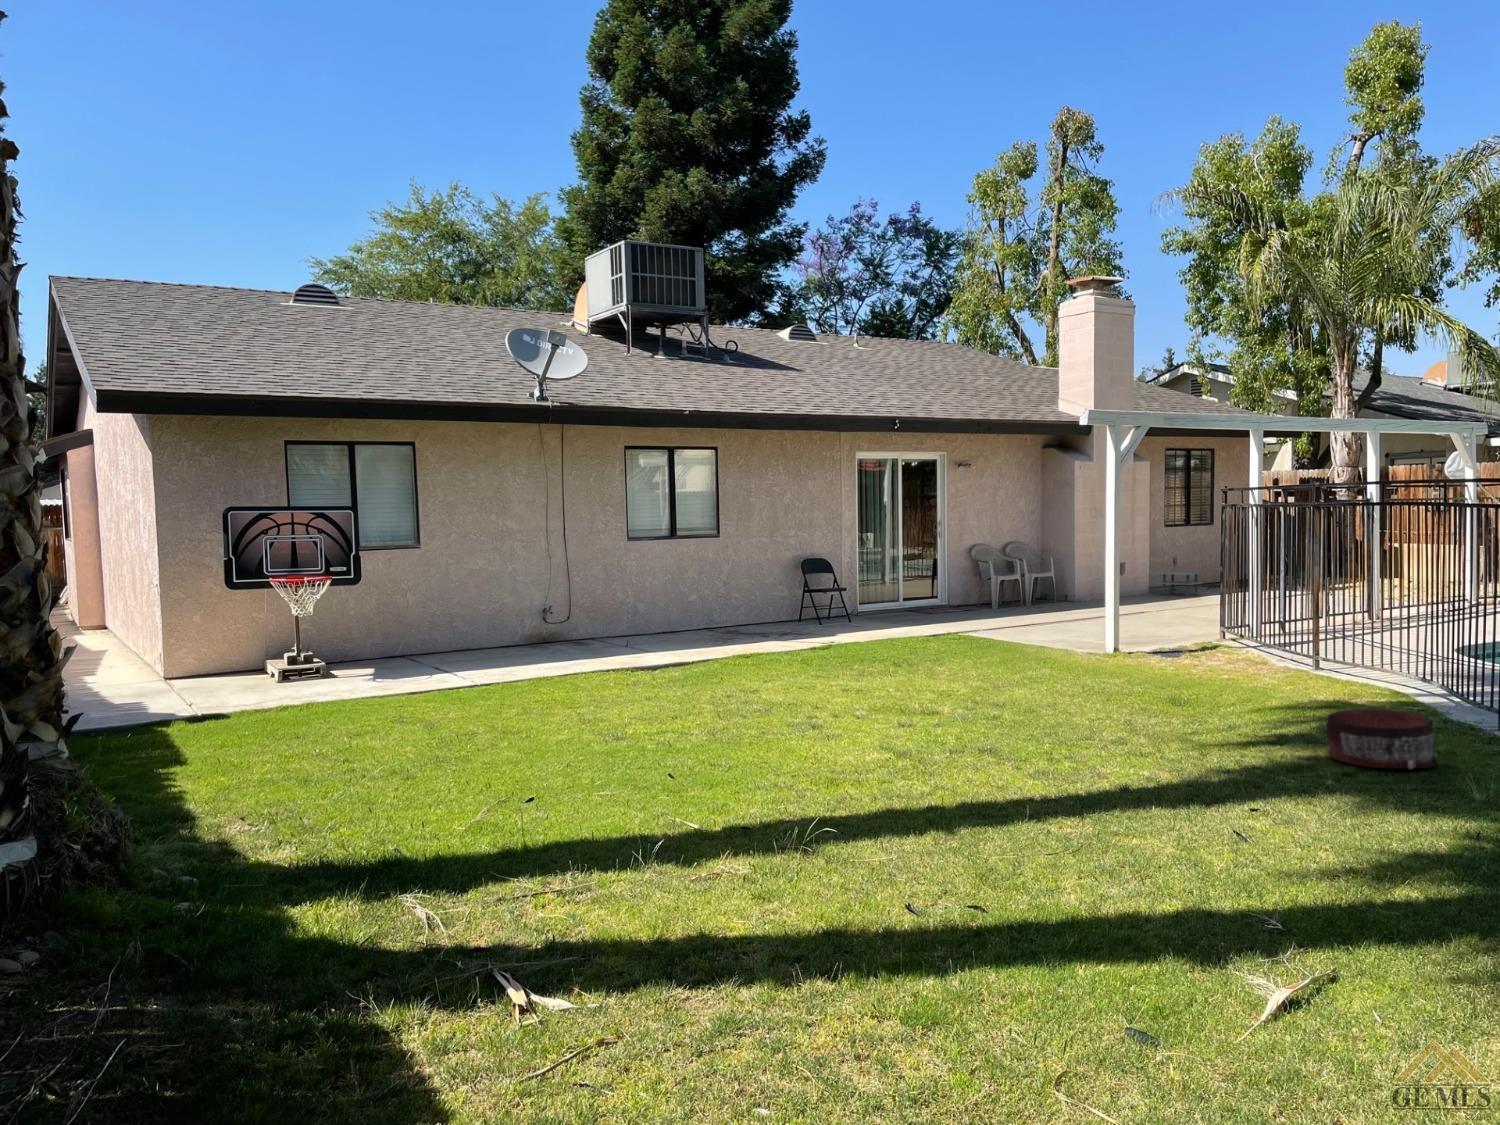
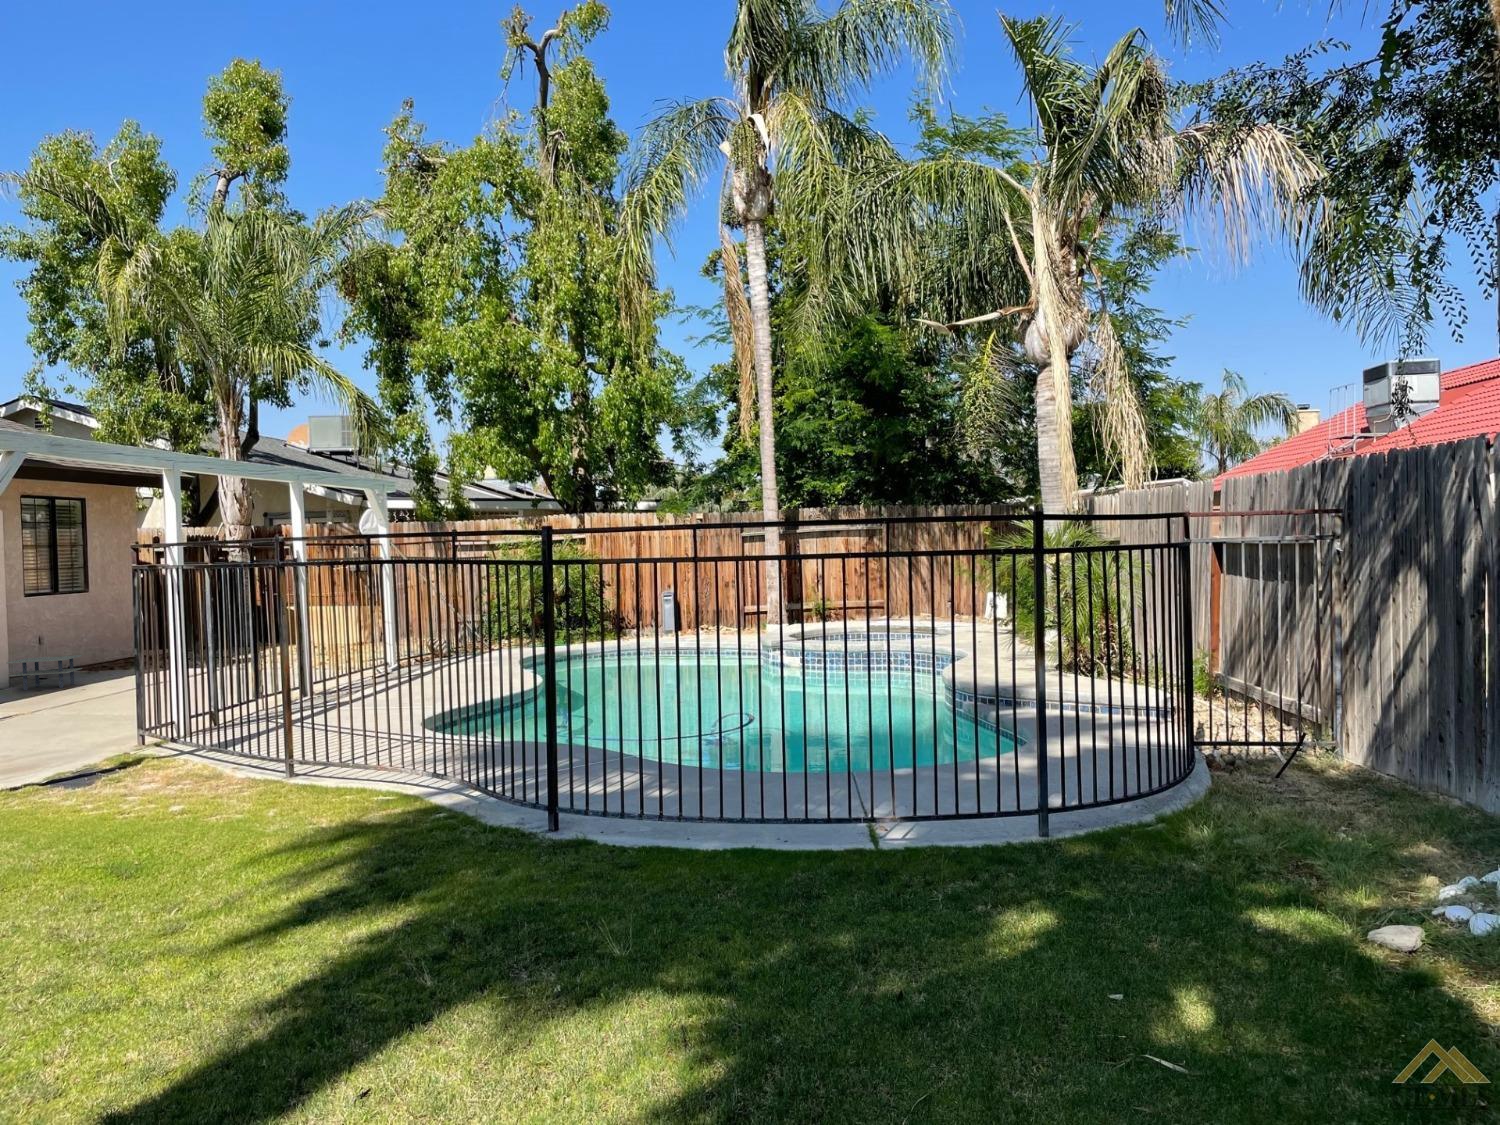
pouf: present [1326,708,1437,769] -> none [405,846,560,959]

